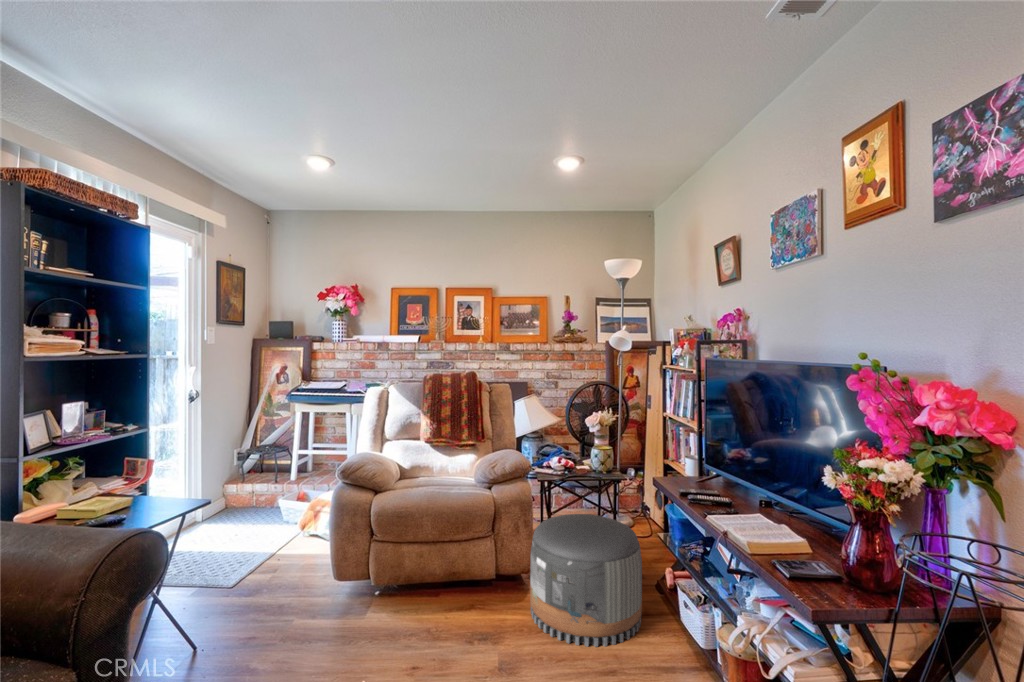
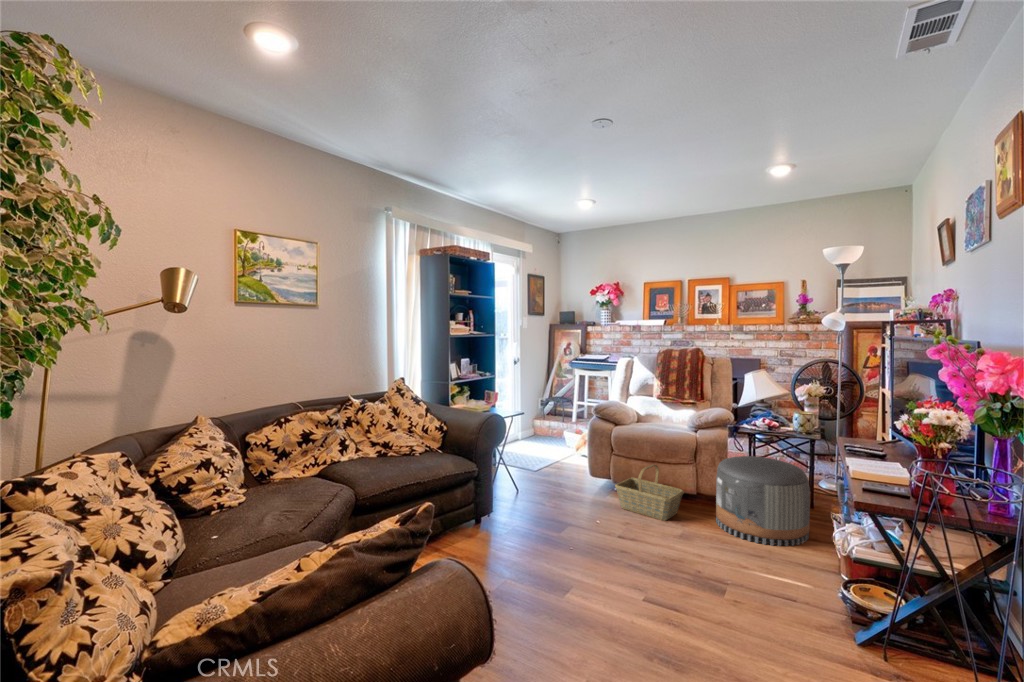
basket: none [386,552,488,644] -> present [615,465,684,521]

